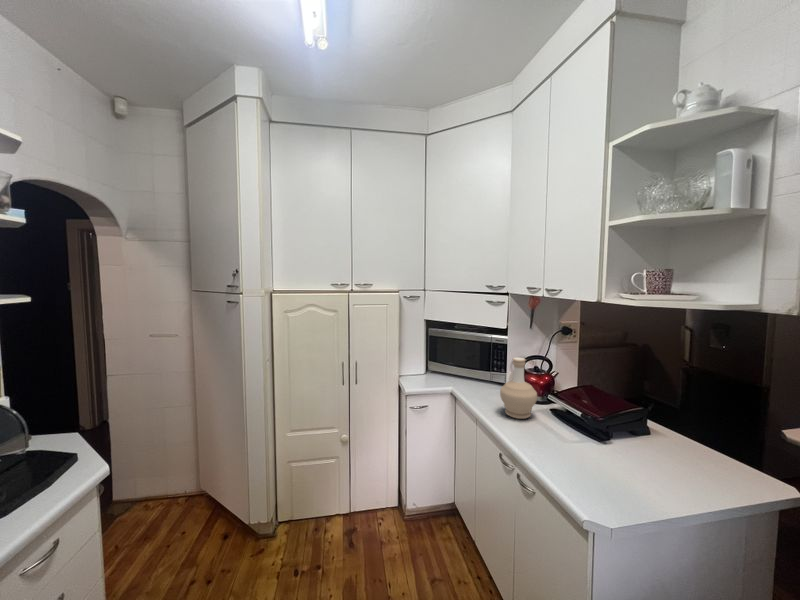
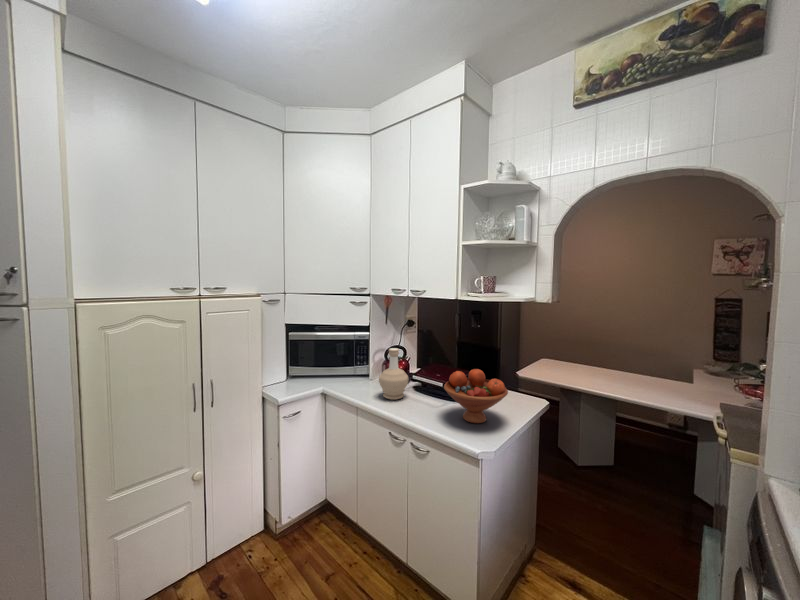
fruit bowl: none [559,400,663,481] -> present [444,369,508,423]

